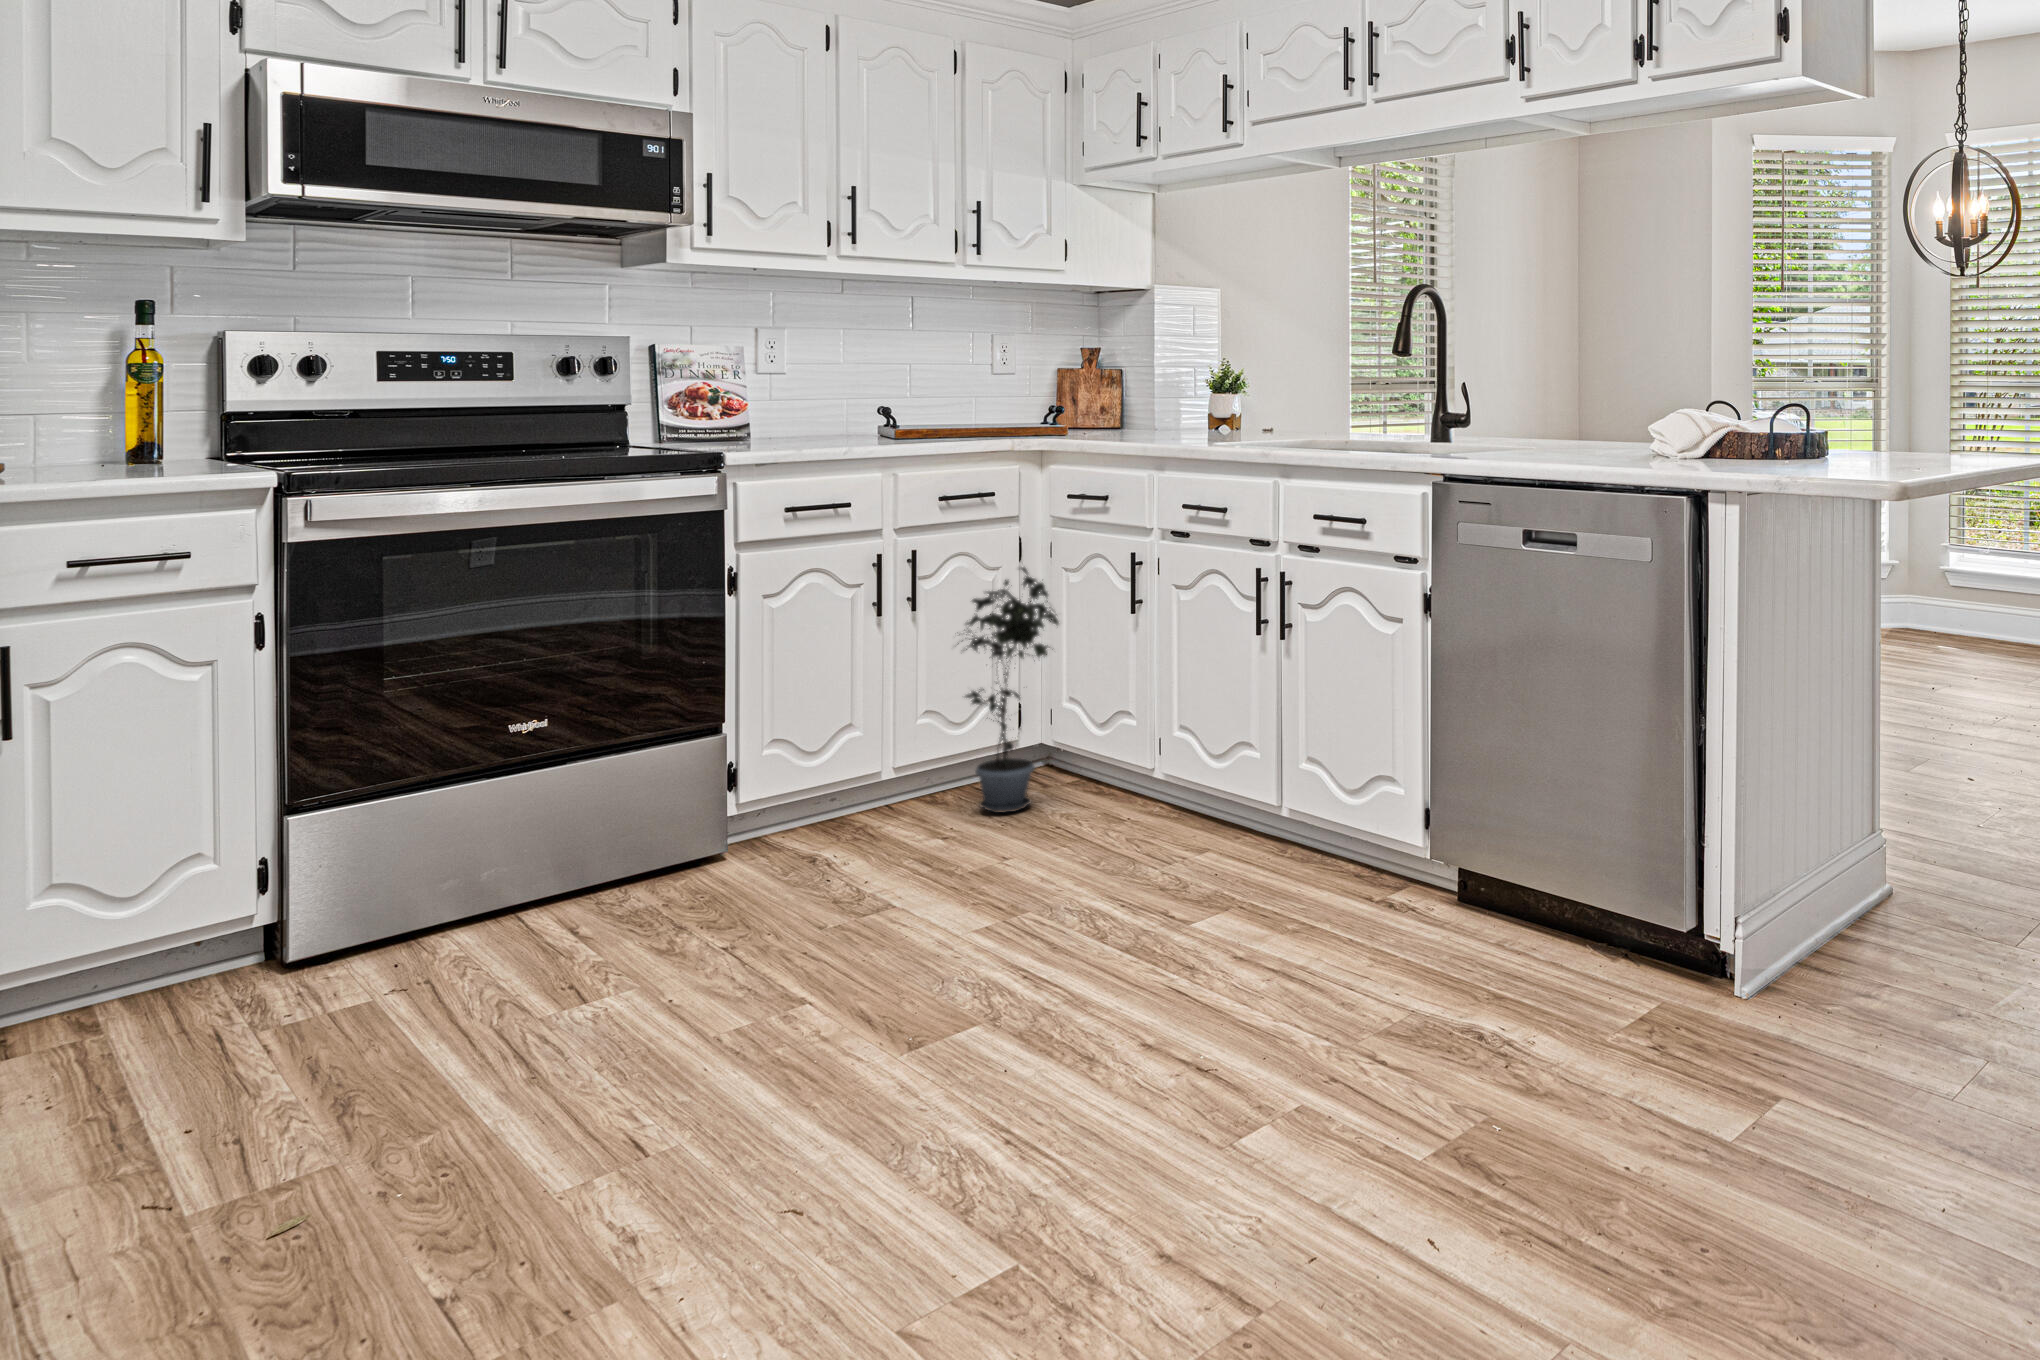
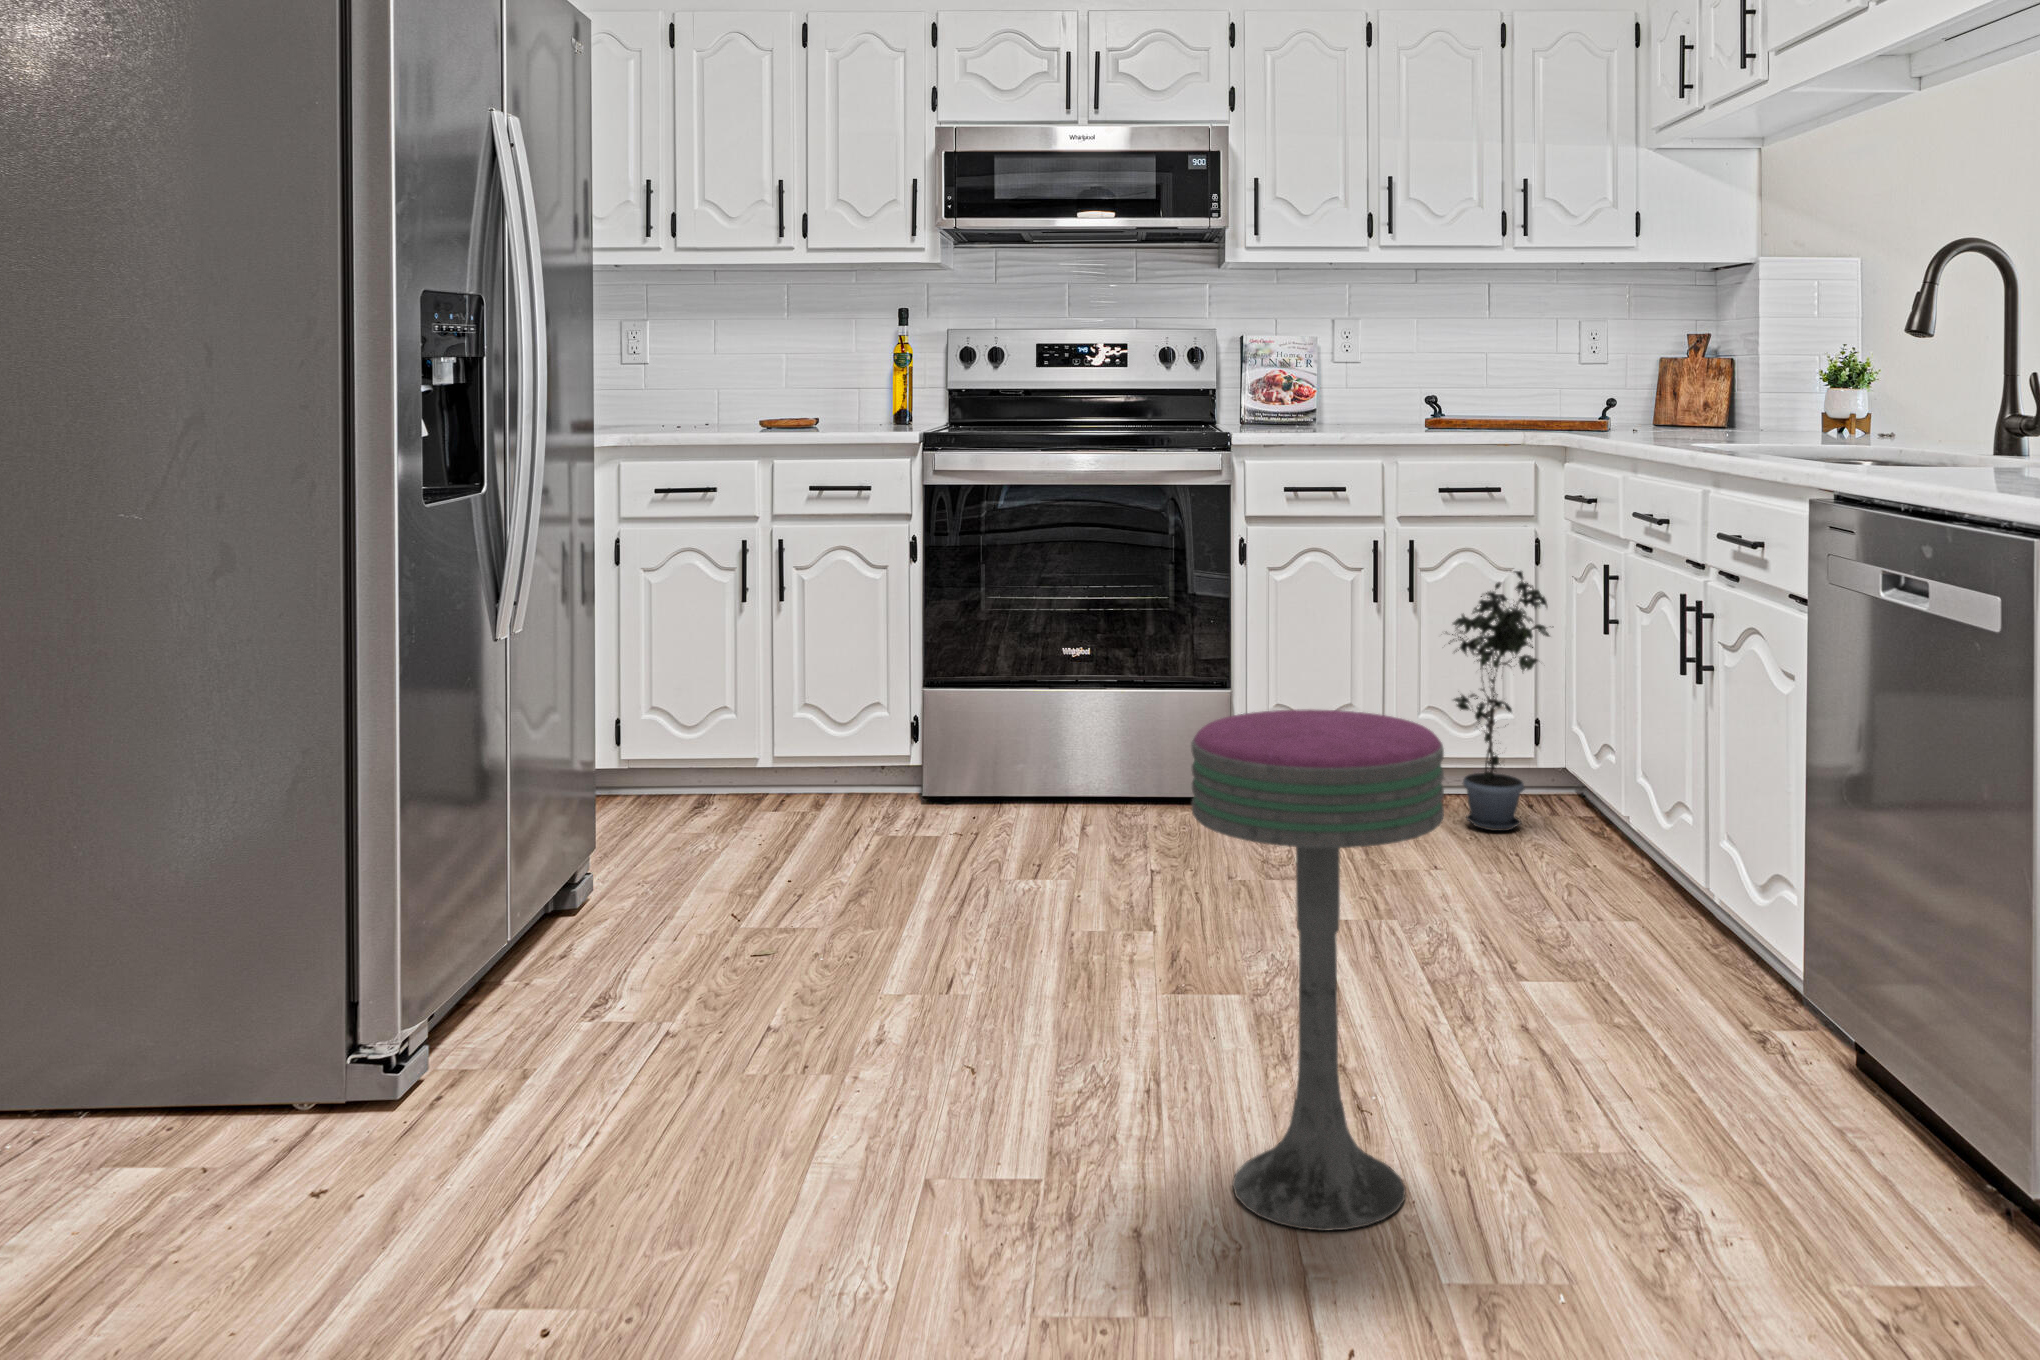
bar stool: none [1135,703,1372,1193] -> present [1191,709,1444,1231]

